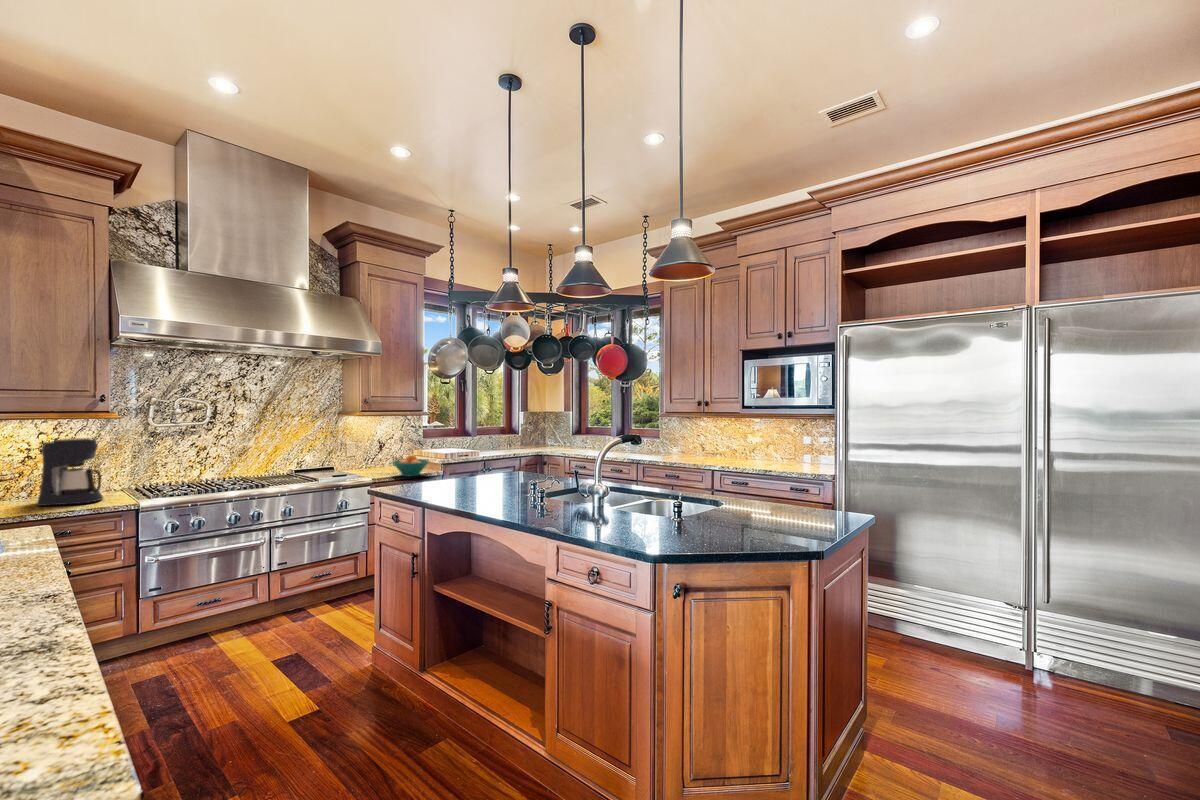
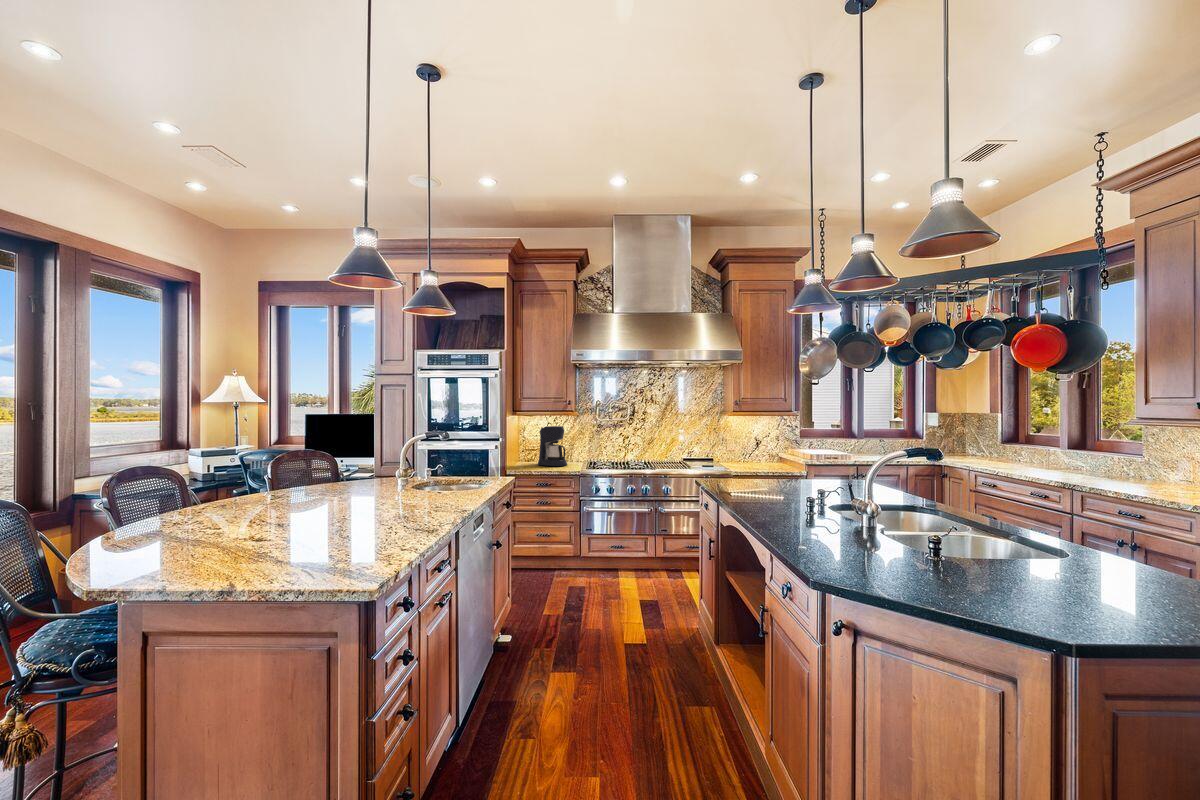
fruit bowl: present [392,455,429,476] -> none [757,453,793,473]

